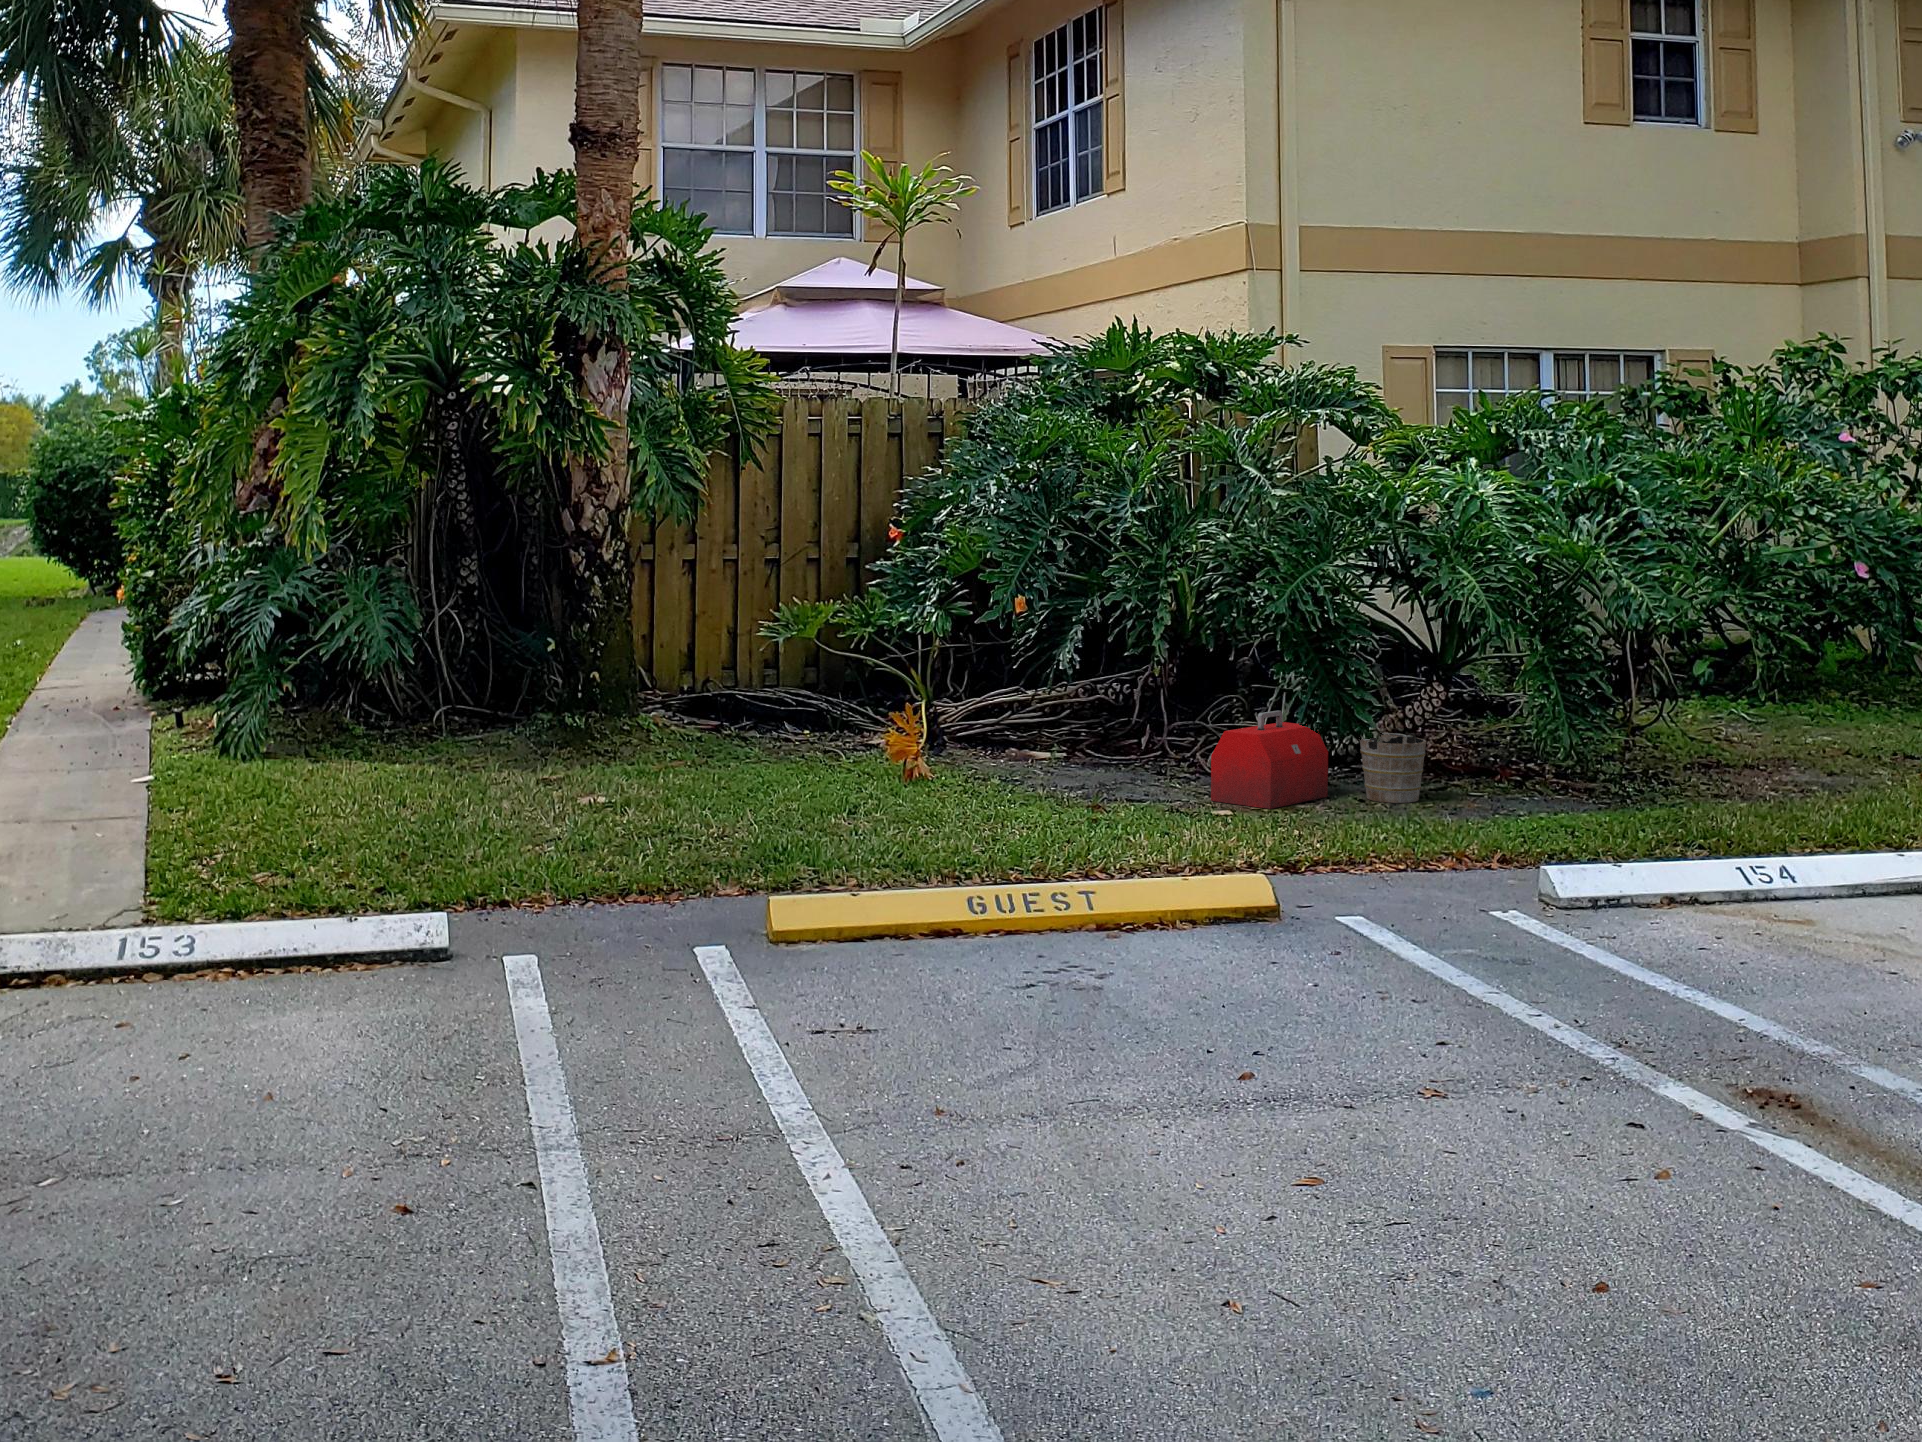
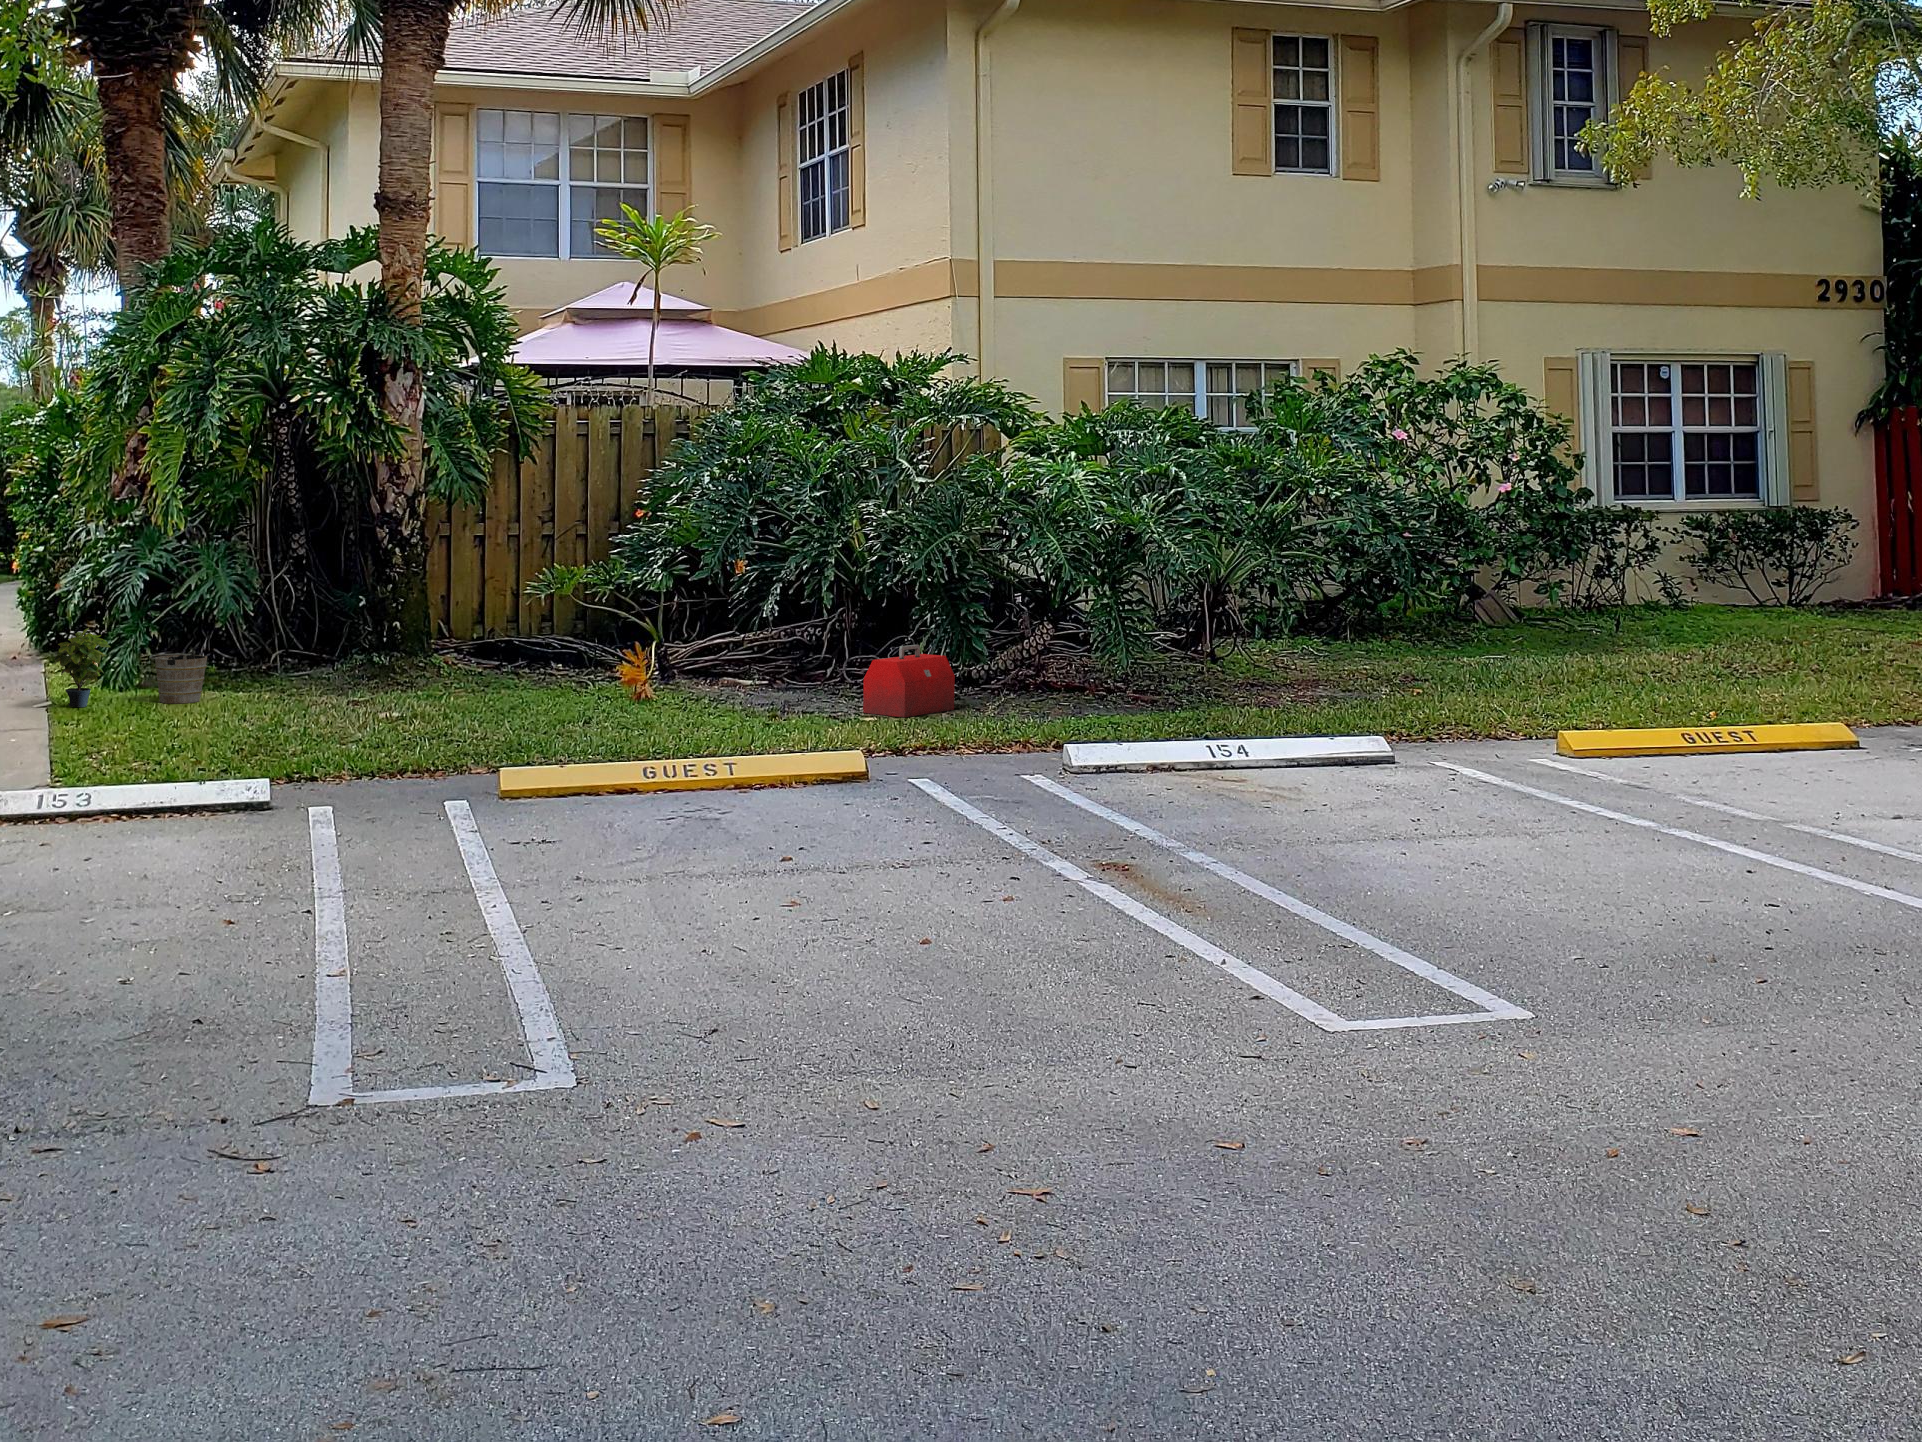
potted plant: none [159,678,232,782] -> present [54,628,110,707]
bucket: present [1360,733,1426,803] -> present [150,652,207,703]

